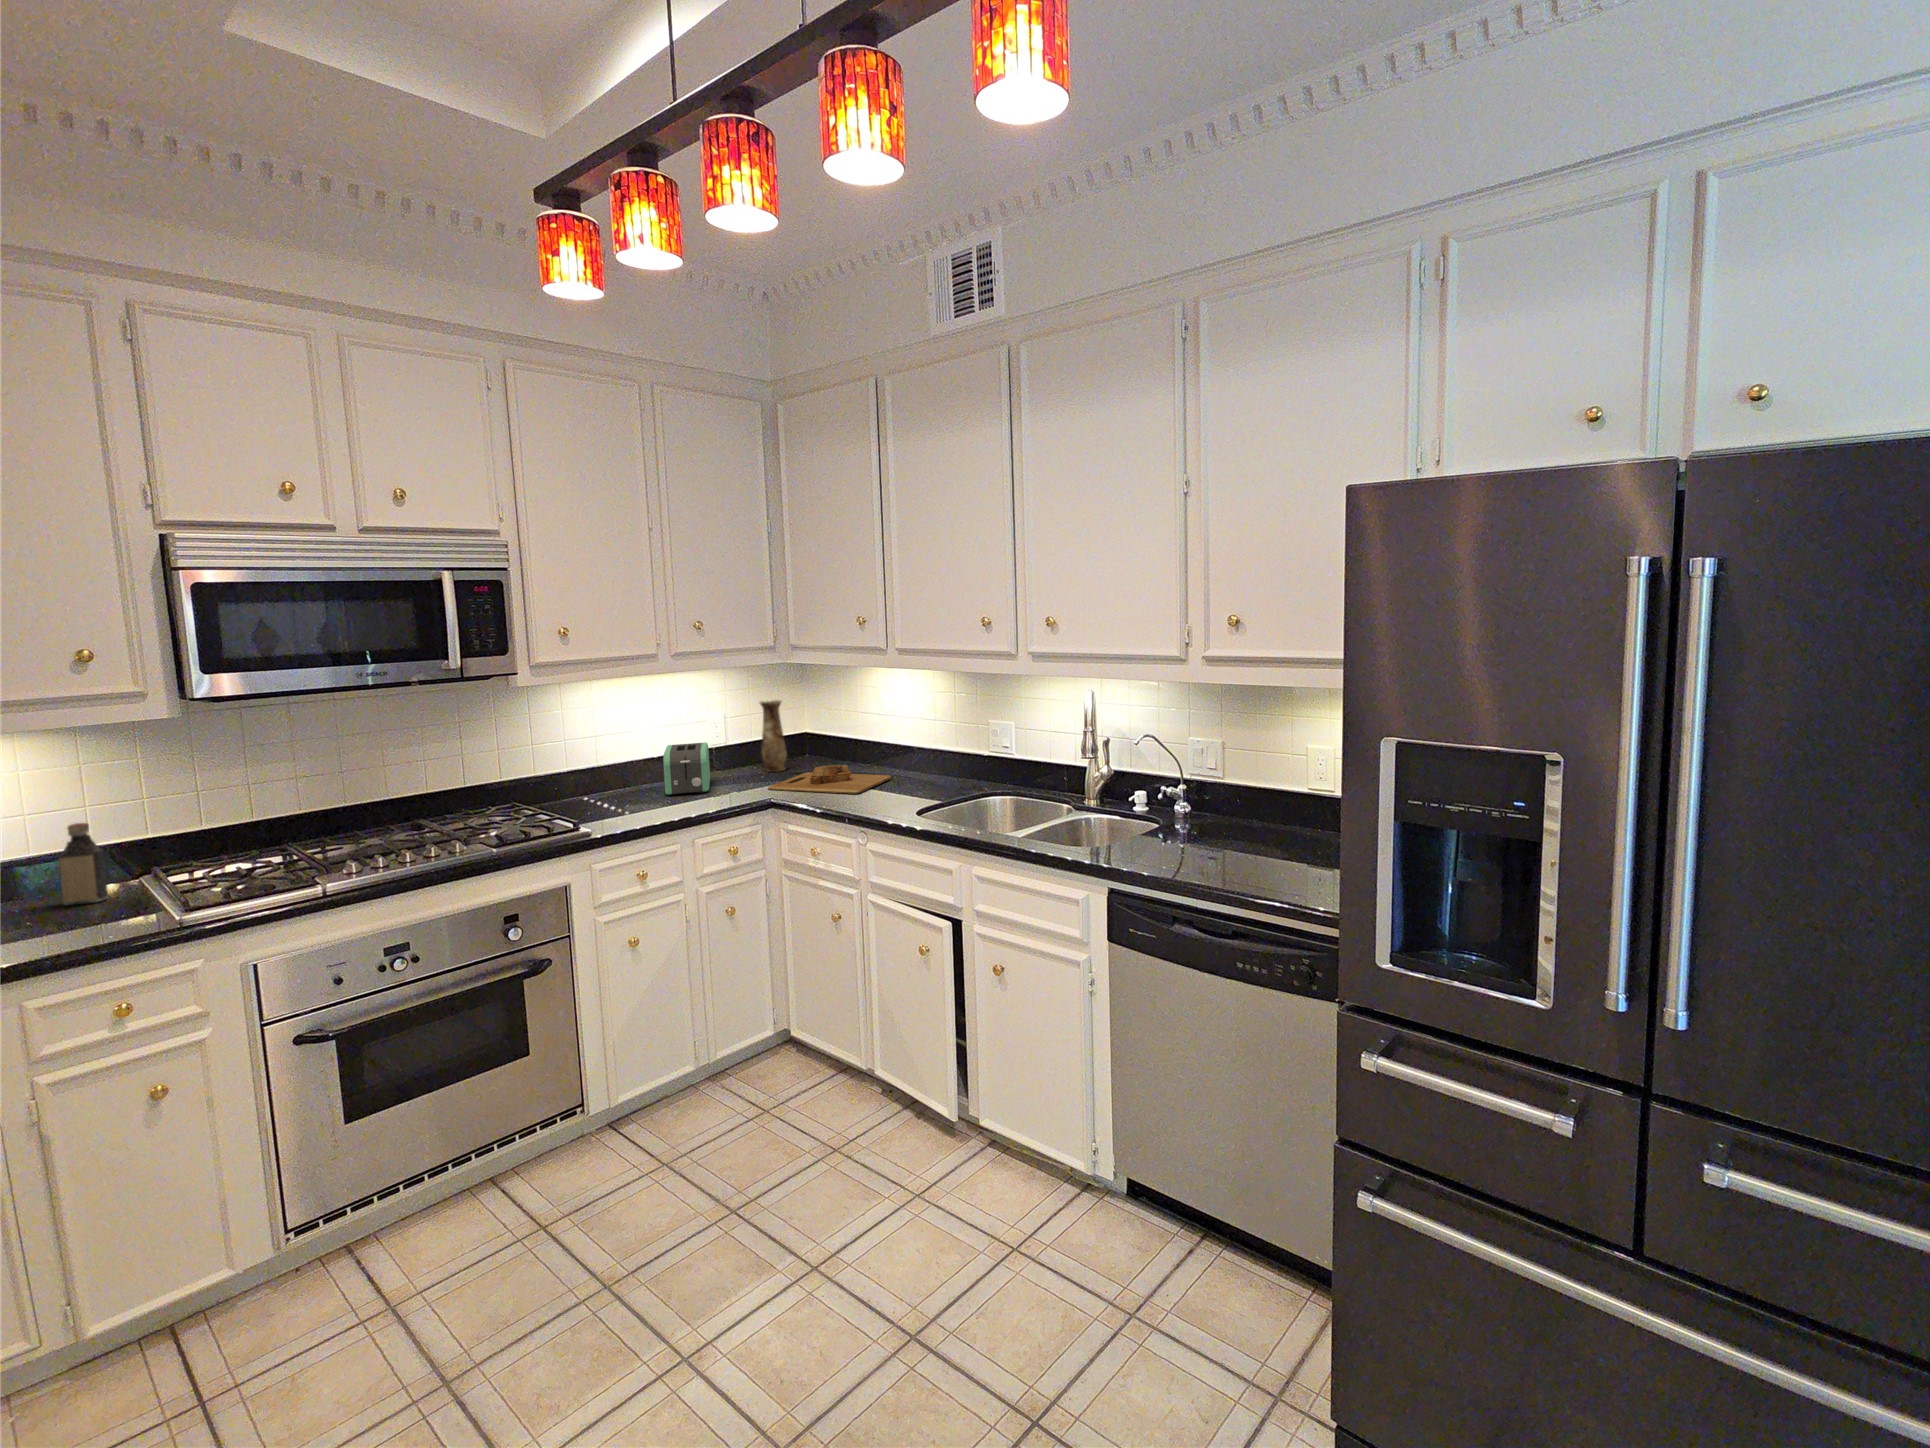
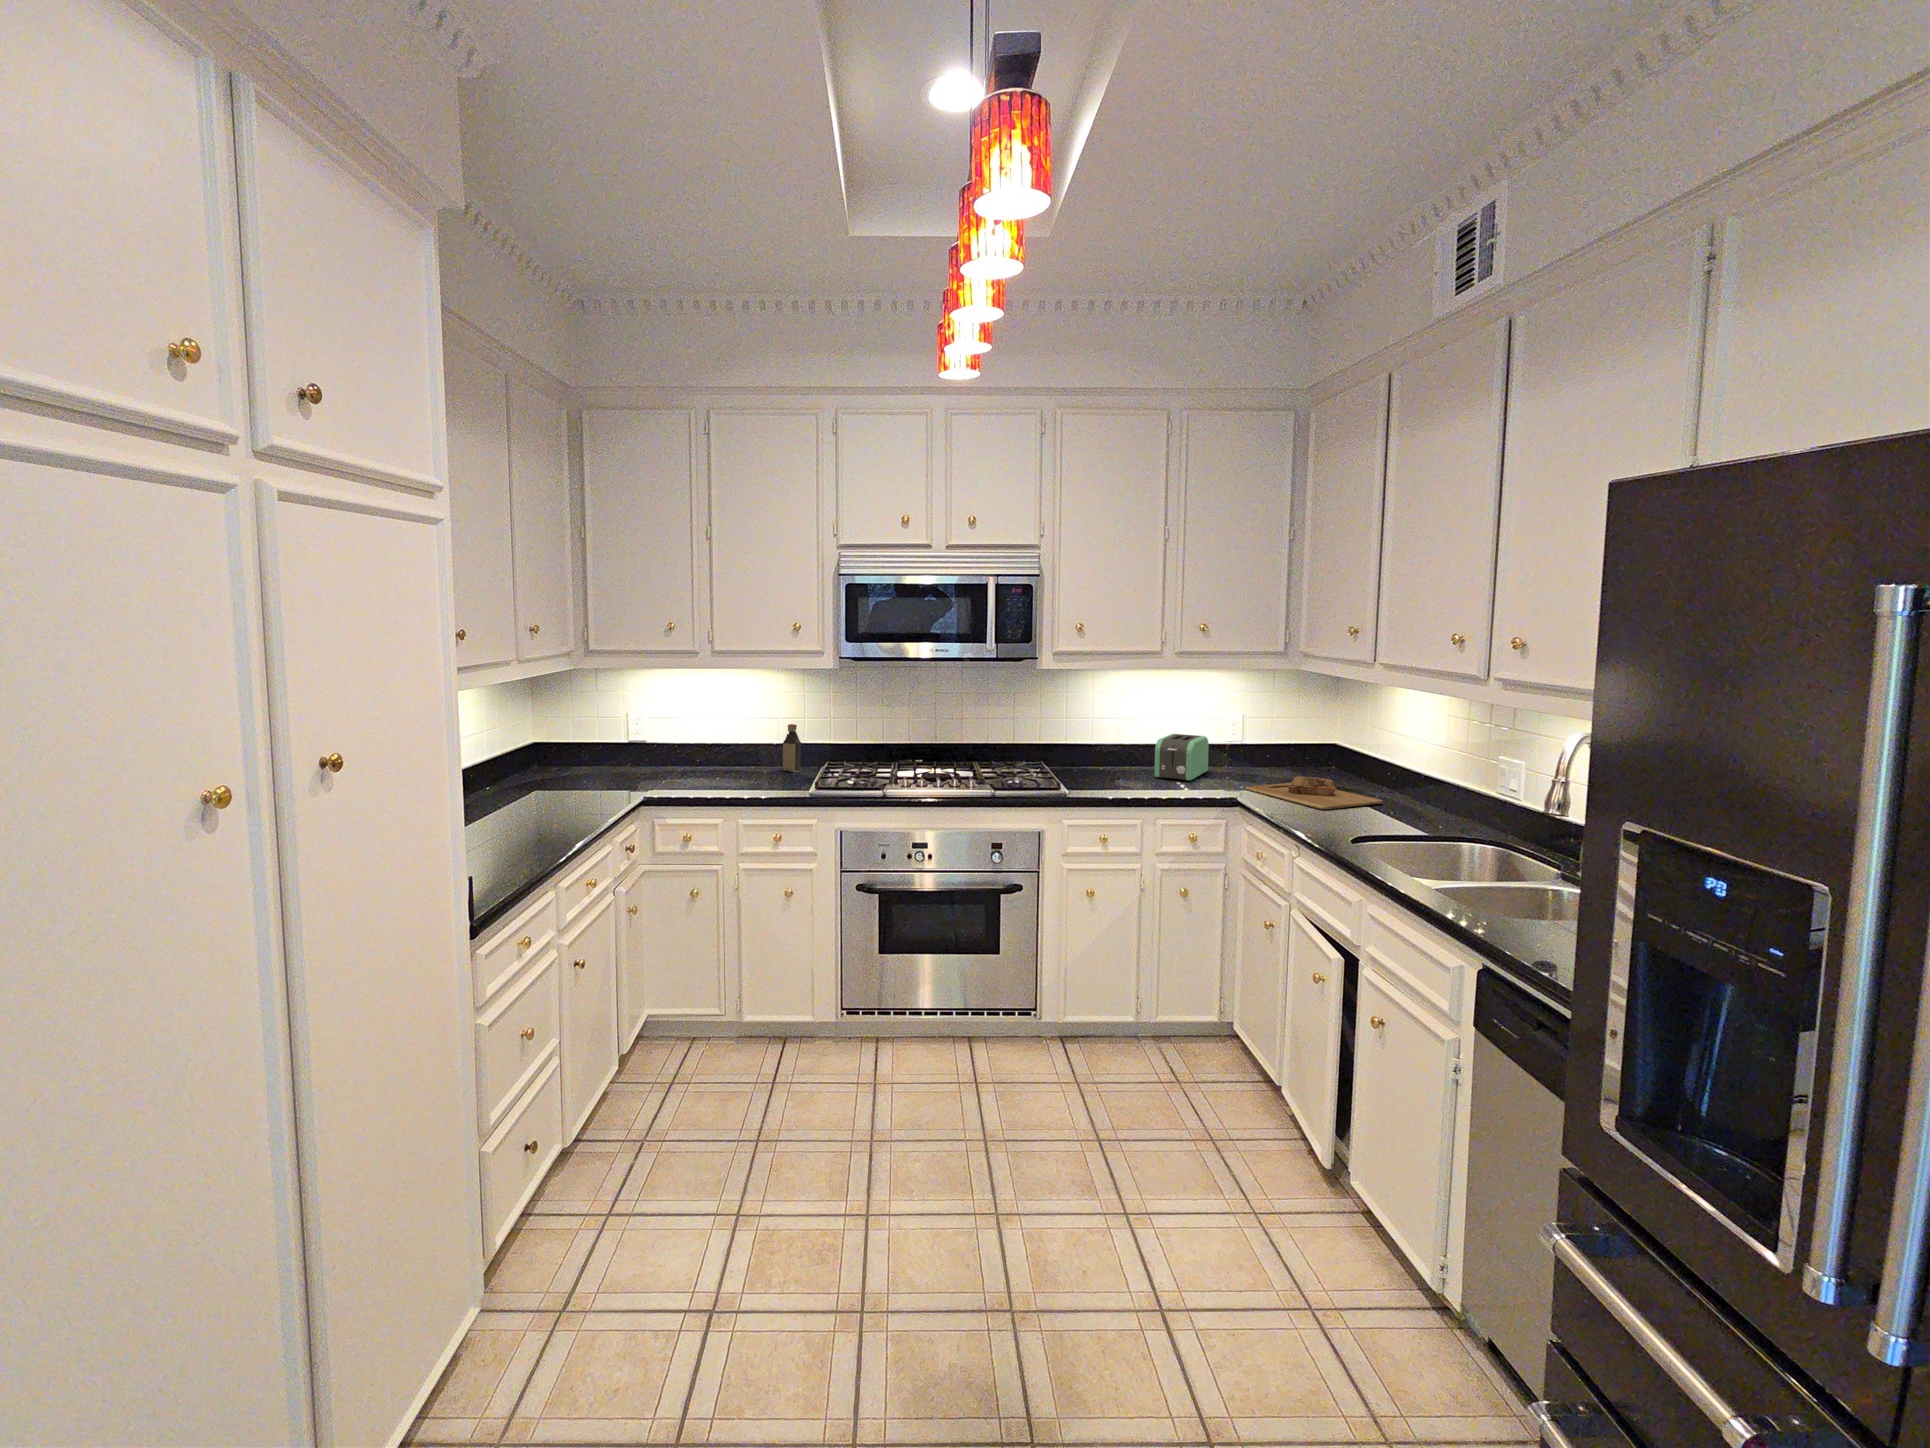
vase: present [760,700,787,772] -> none [1266,704,1292,776]

